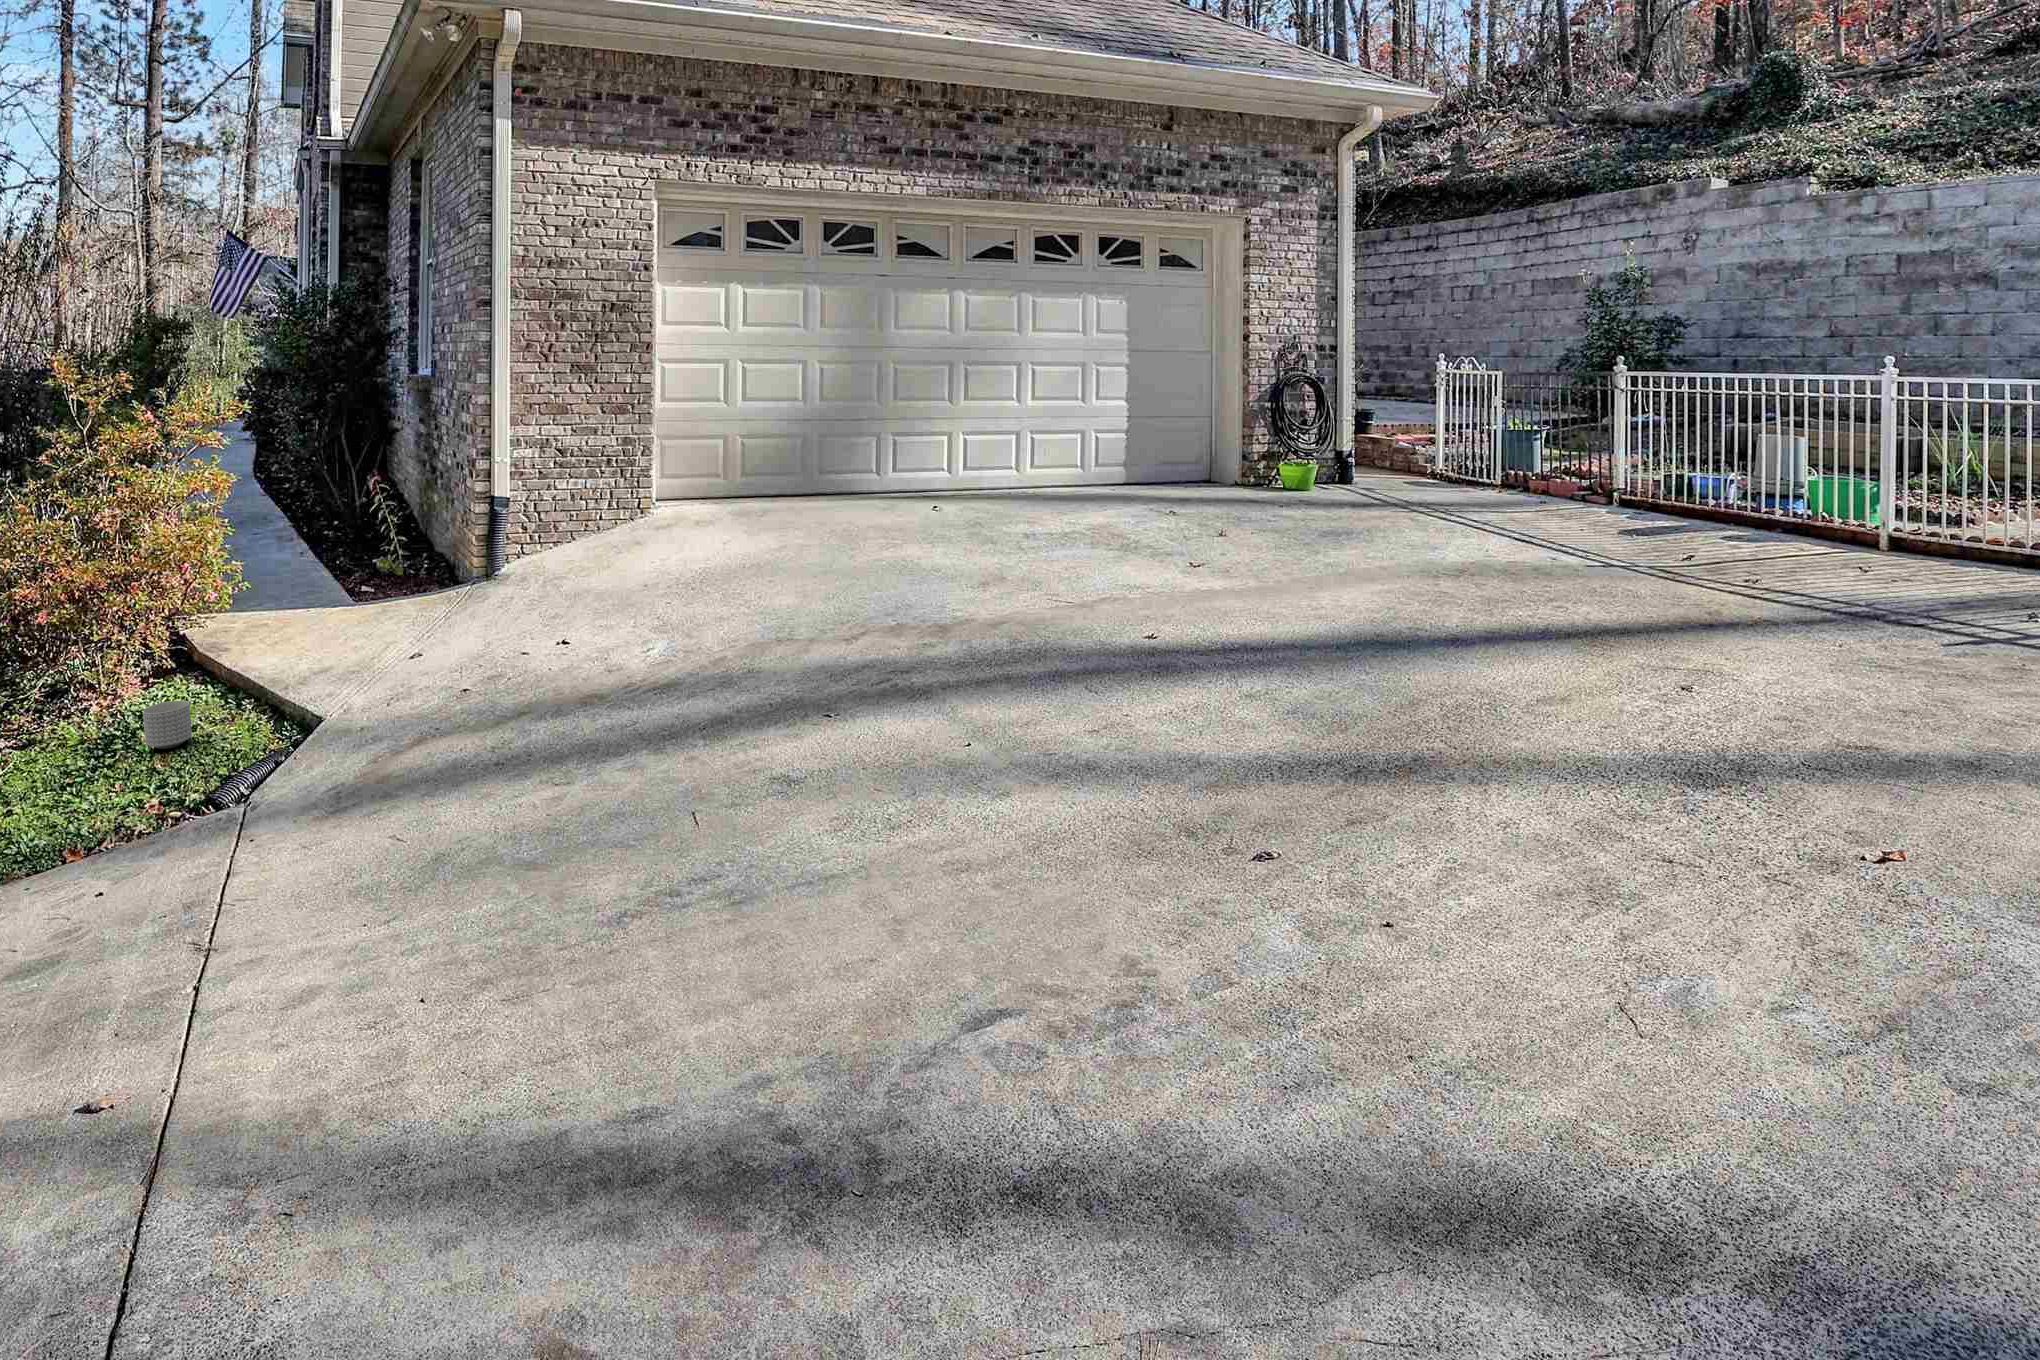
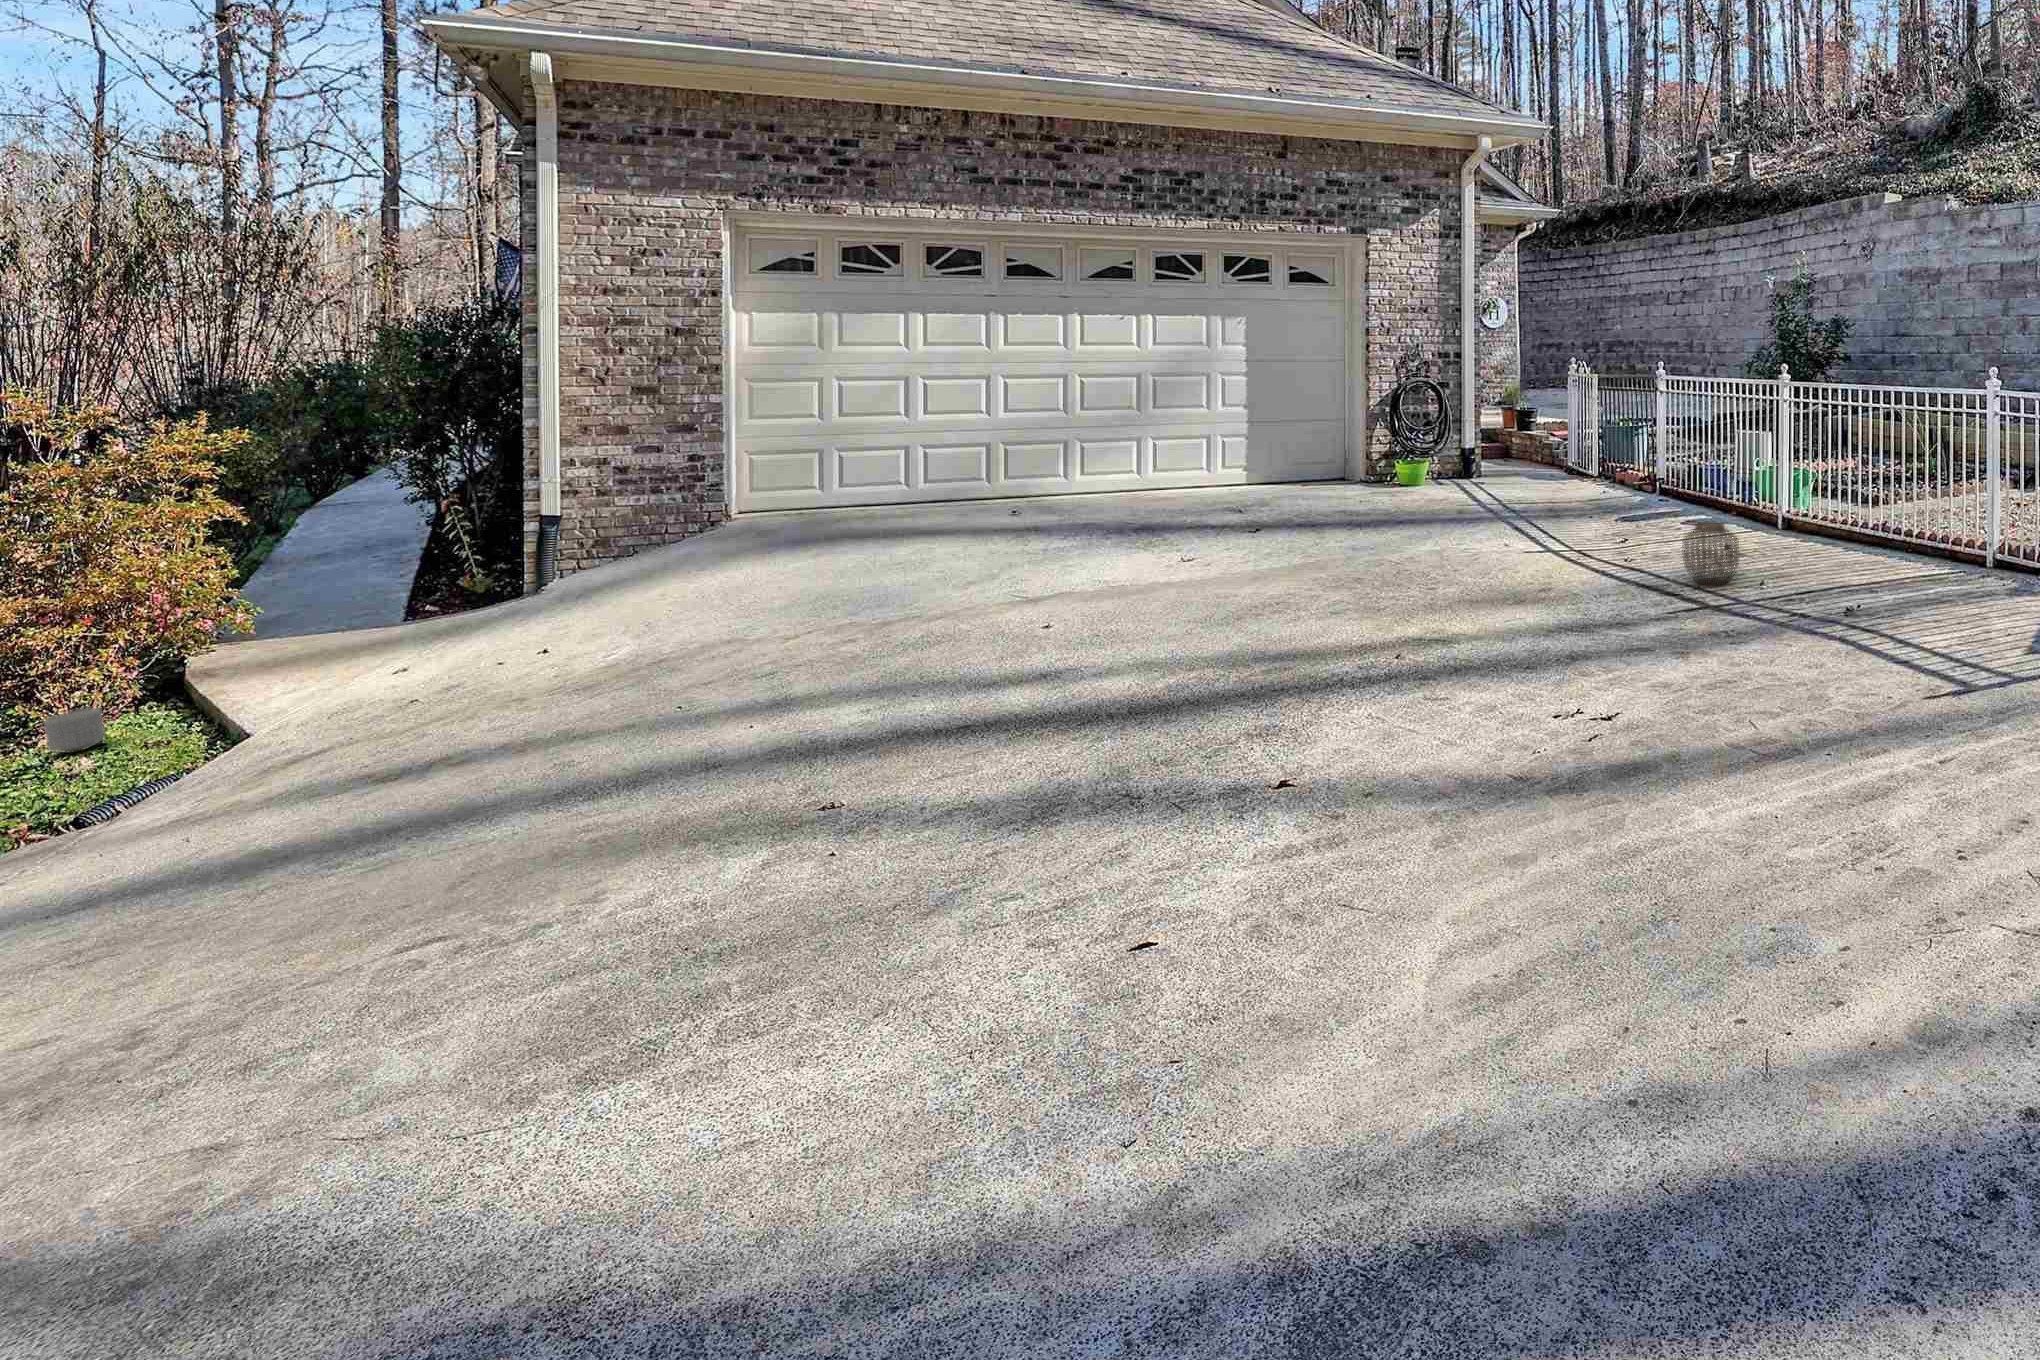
woven basket: none [1906,520,1999,598] -> present [1682,522,1739,586]

